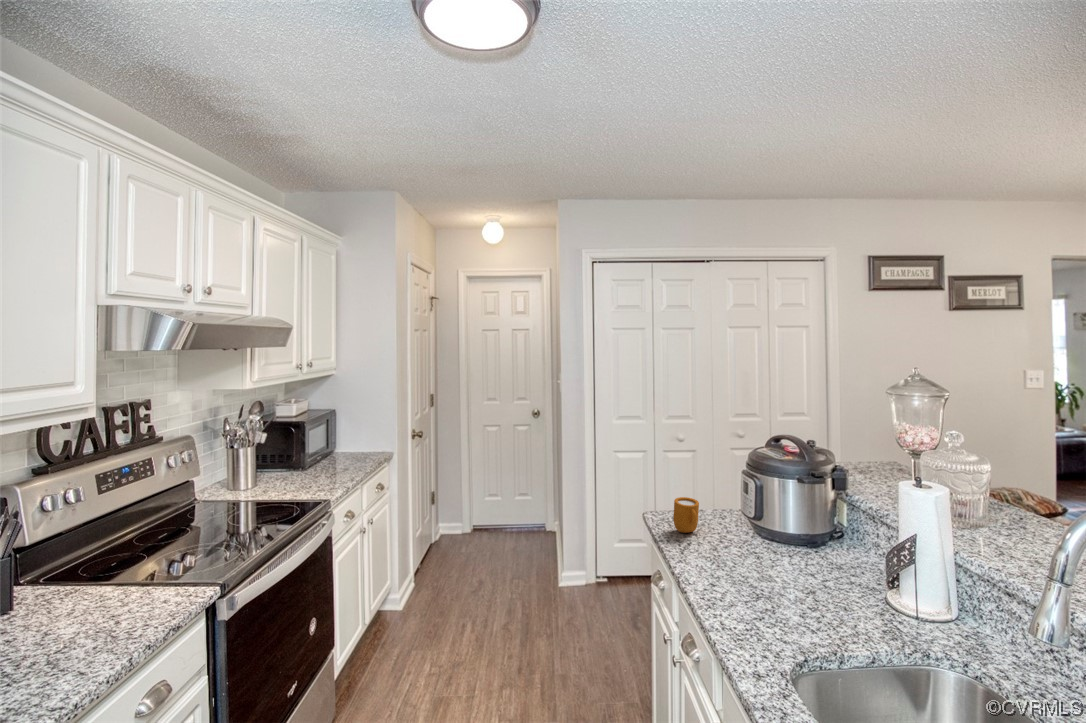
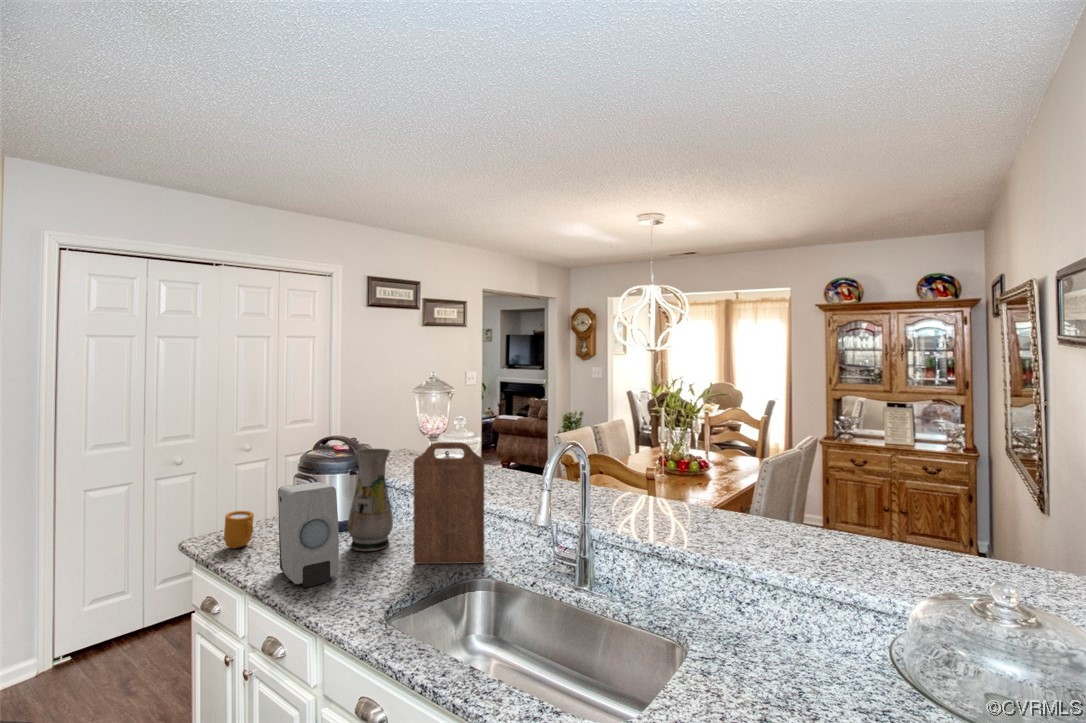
vase: none [786,457,843,581] -> present [348,449,393,551]
cutting board: none [859,464,975,653] -> present [413,442,484,564]
soap dispenser: none [708,483,761,598] -> present [278,482,339,587]

